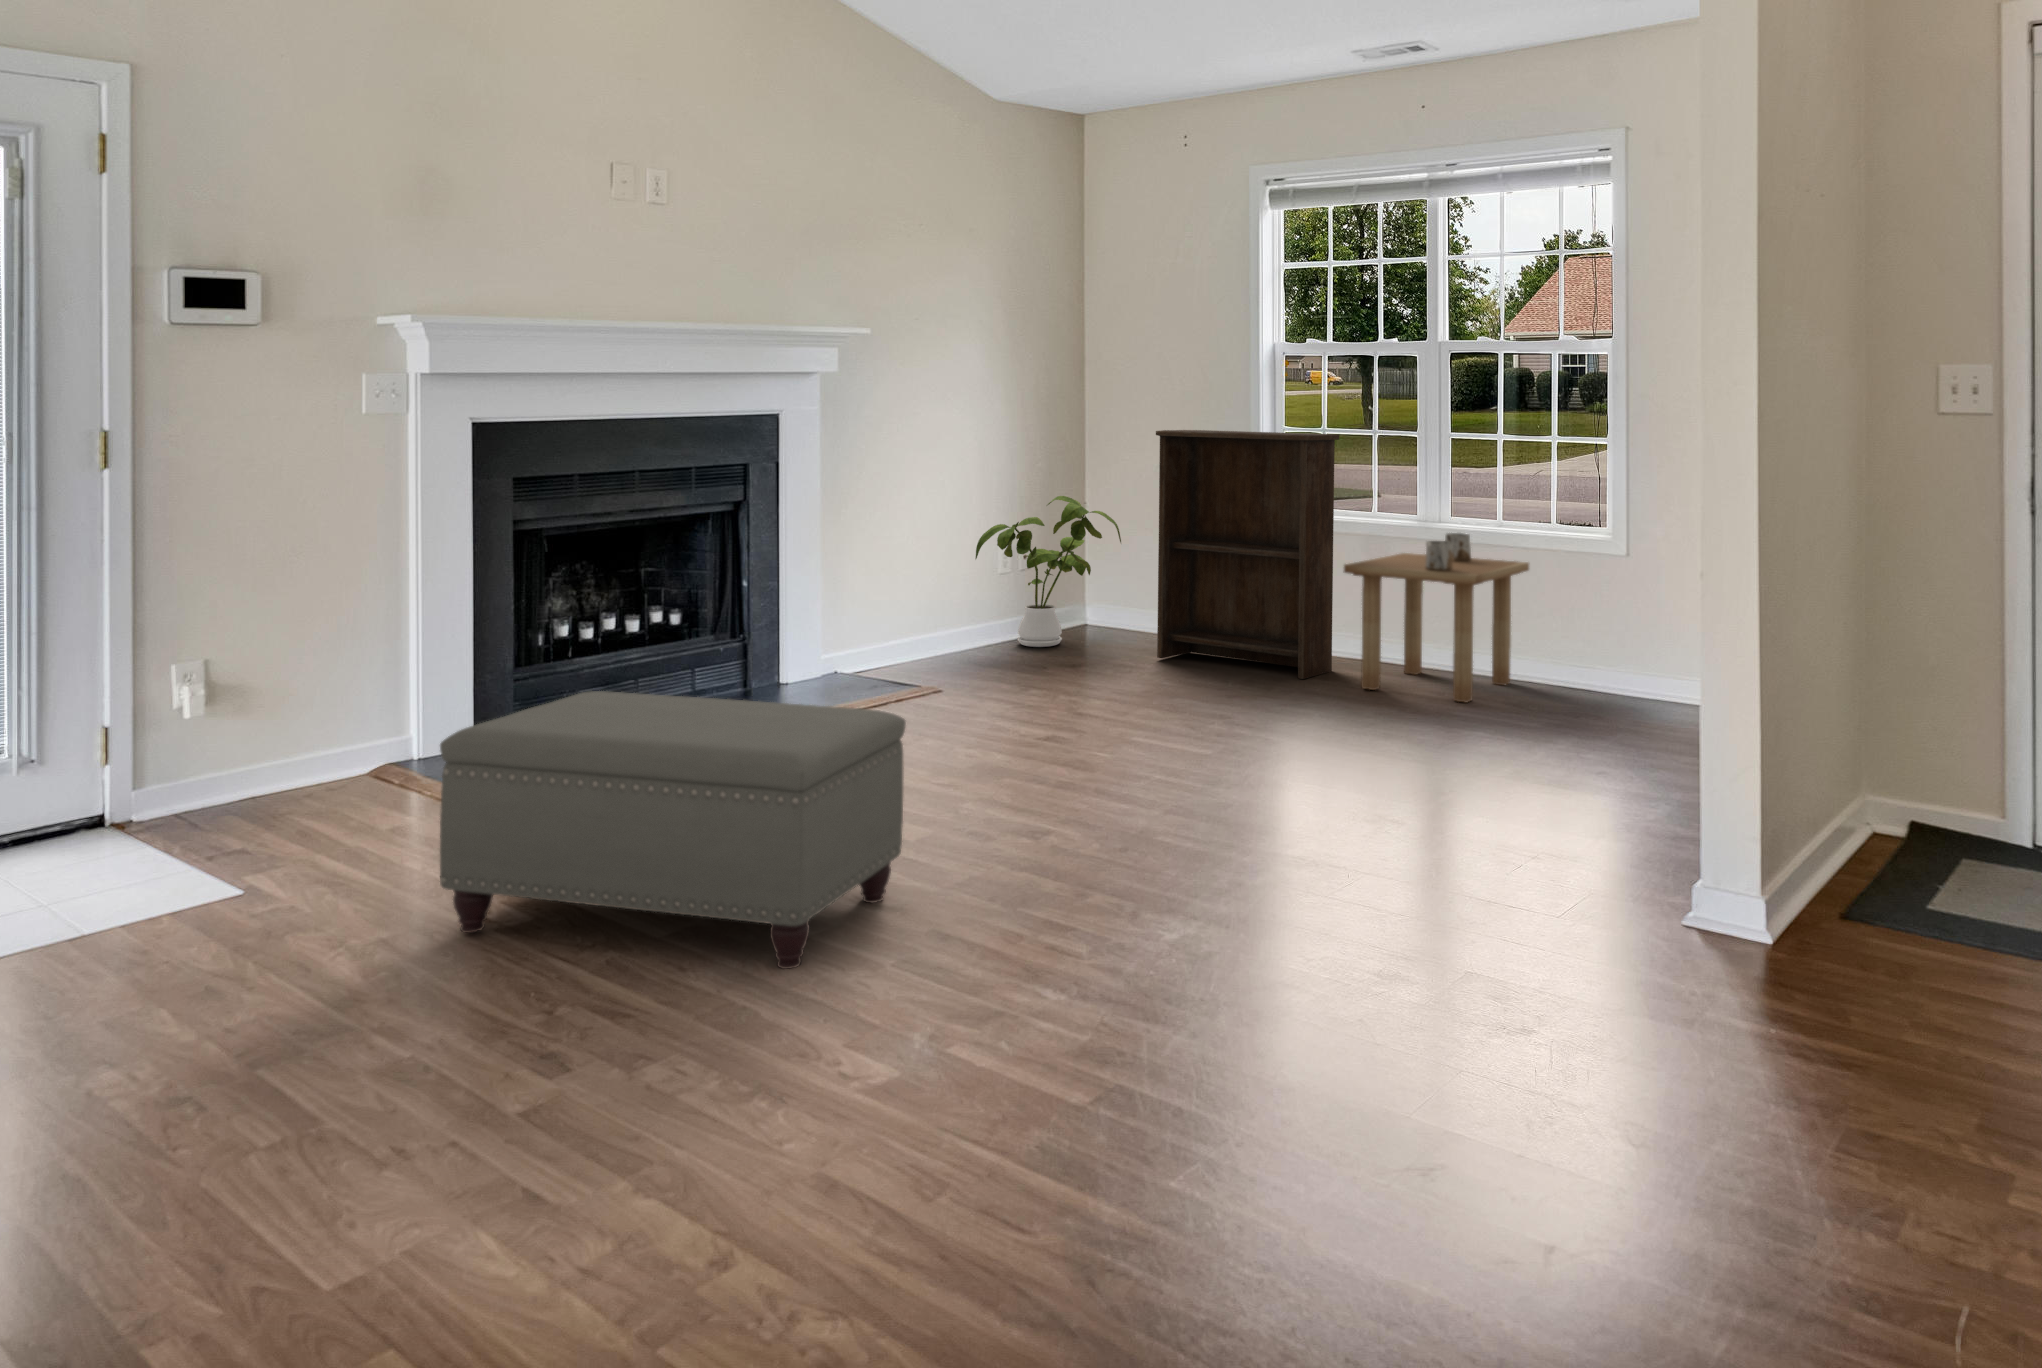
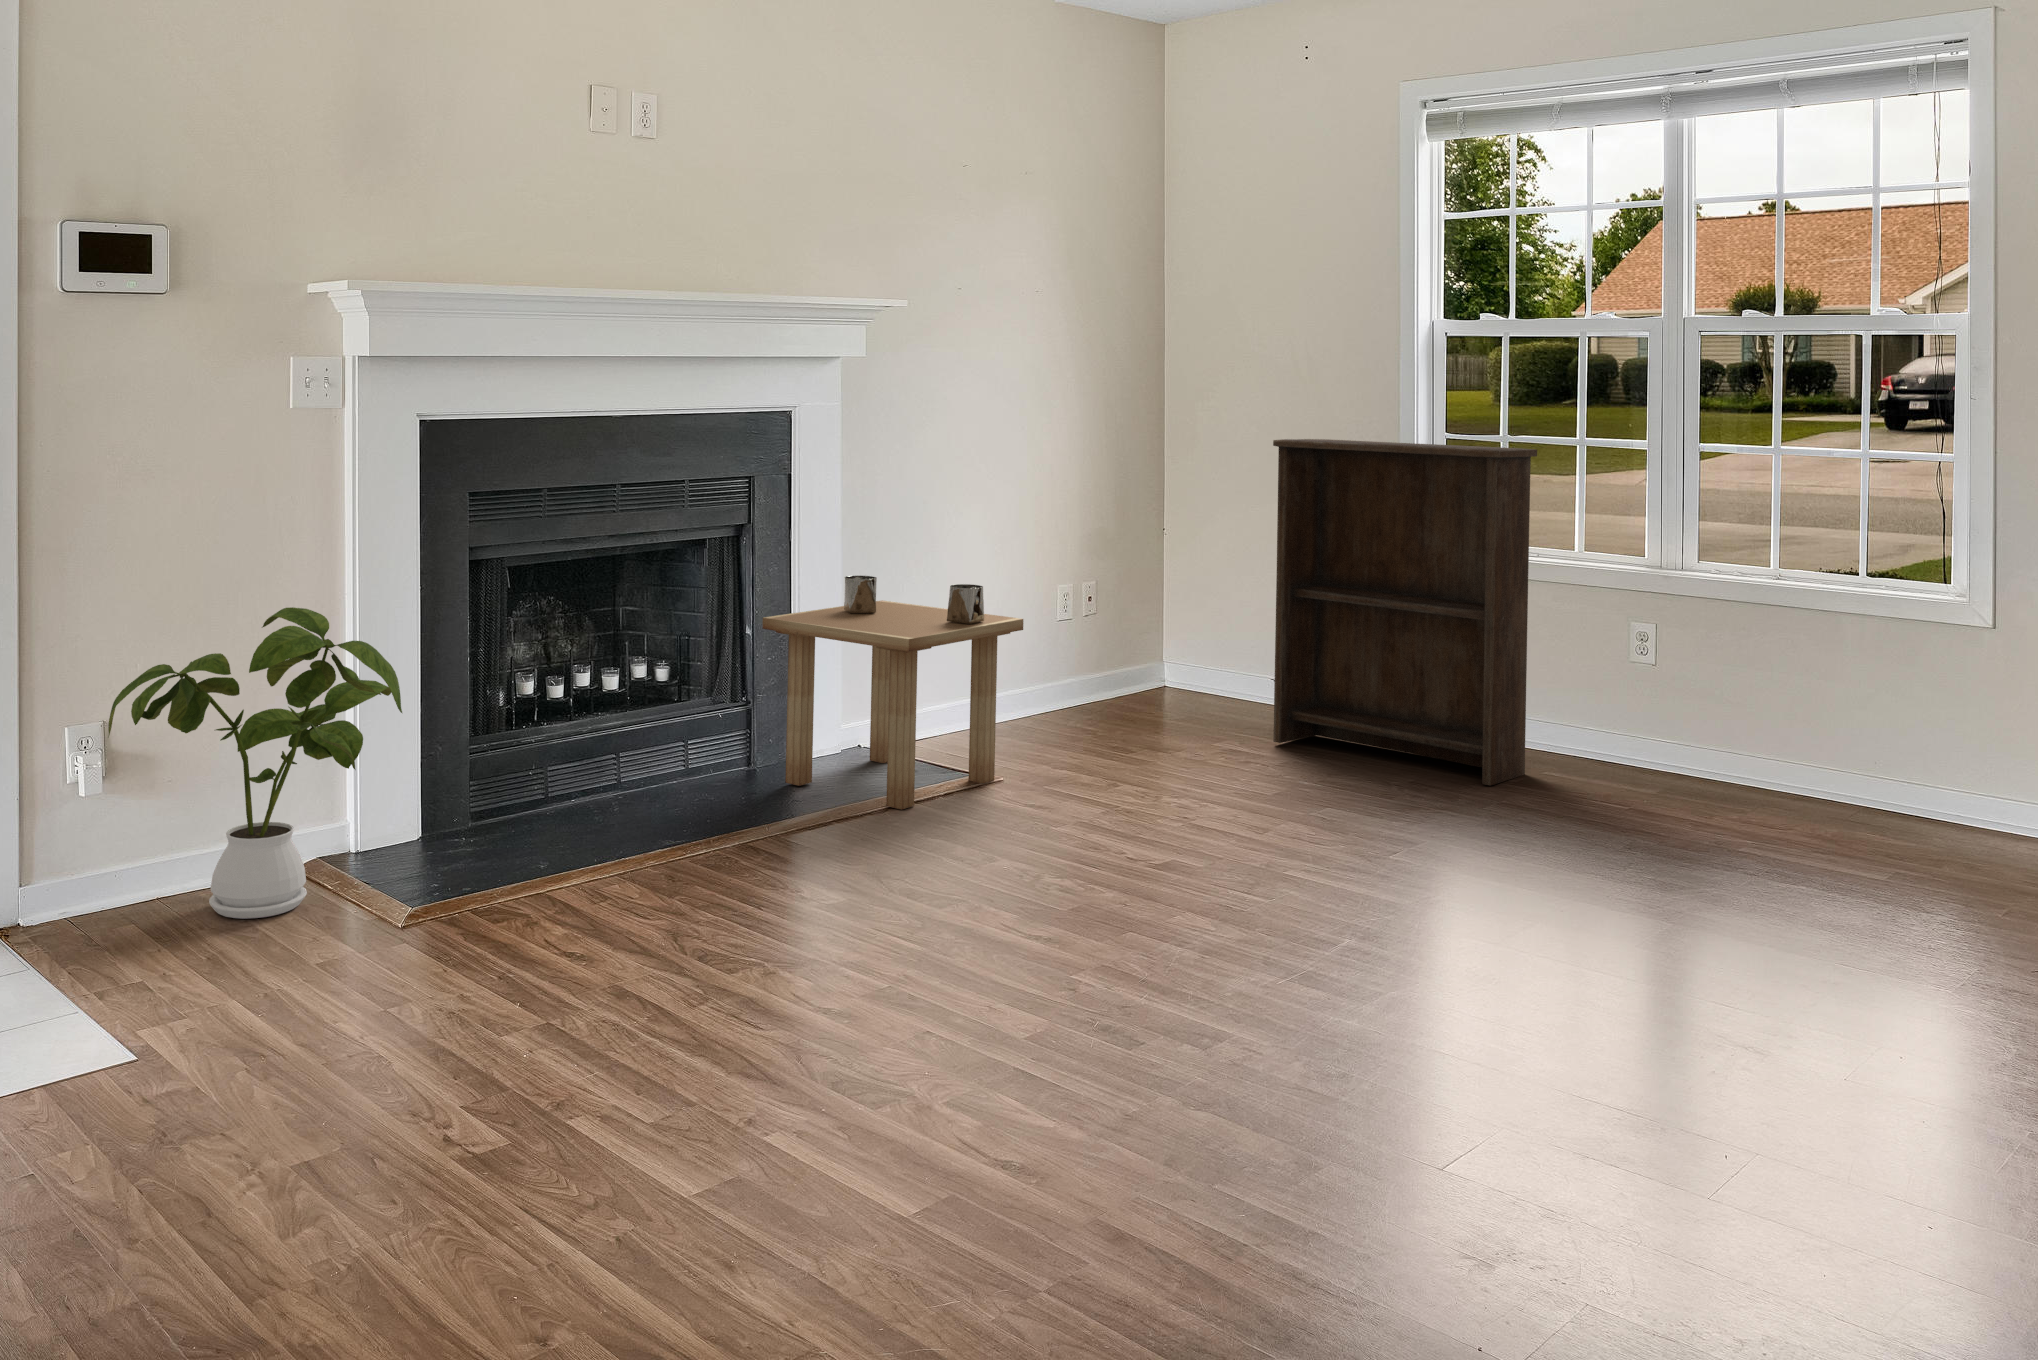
house plant: present [975,496,1121,647] -> present [108,607,402,919]
side table: present [1344,533,1529,702] -> present [763,575,1023,810]
ottoman: present [440,691,906,969] -> none [378,807,1028,1285]

